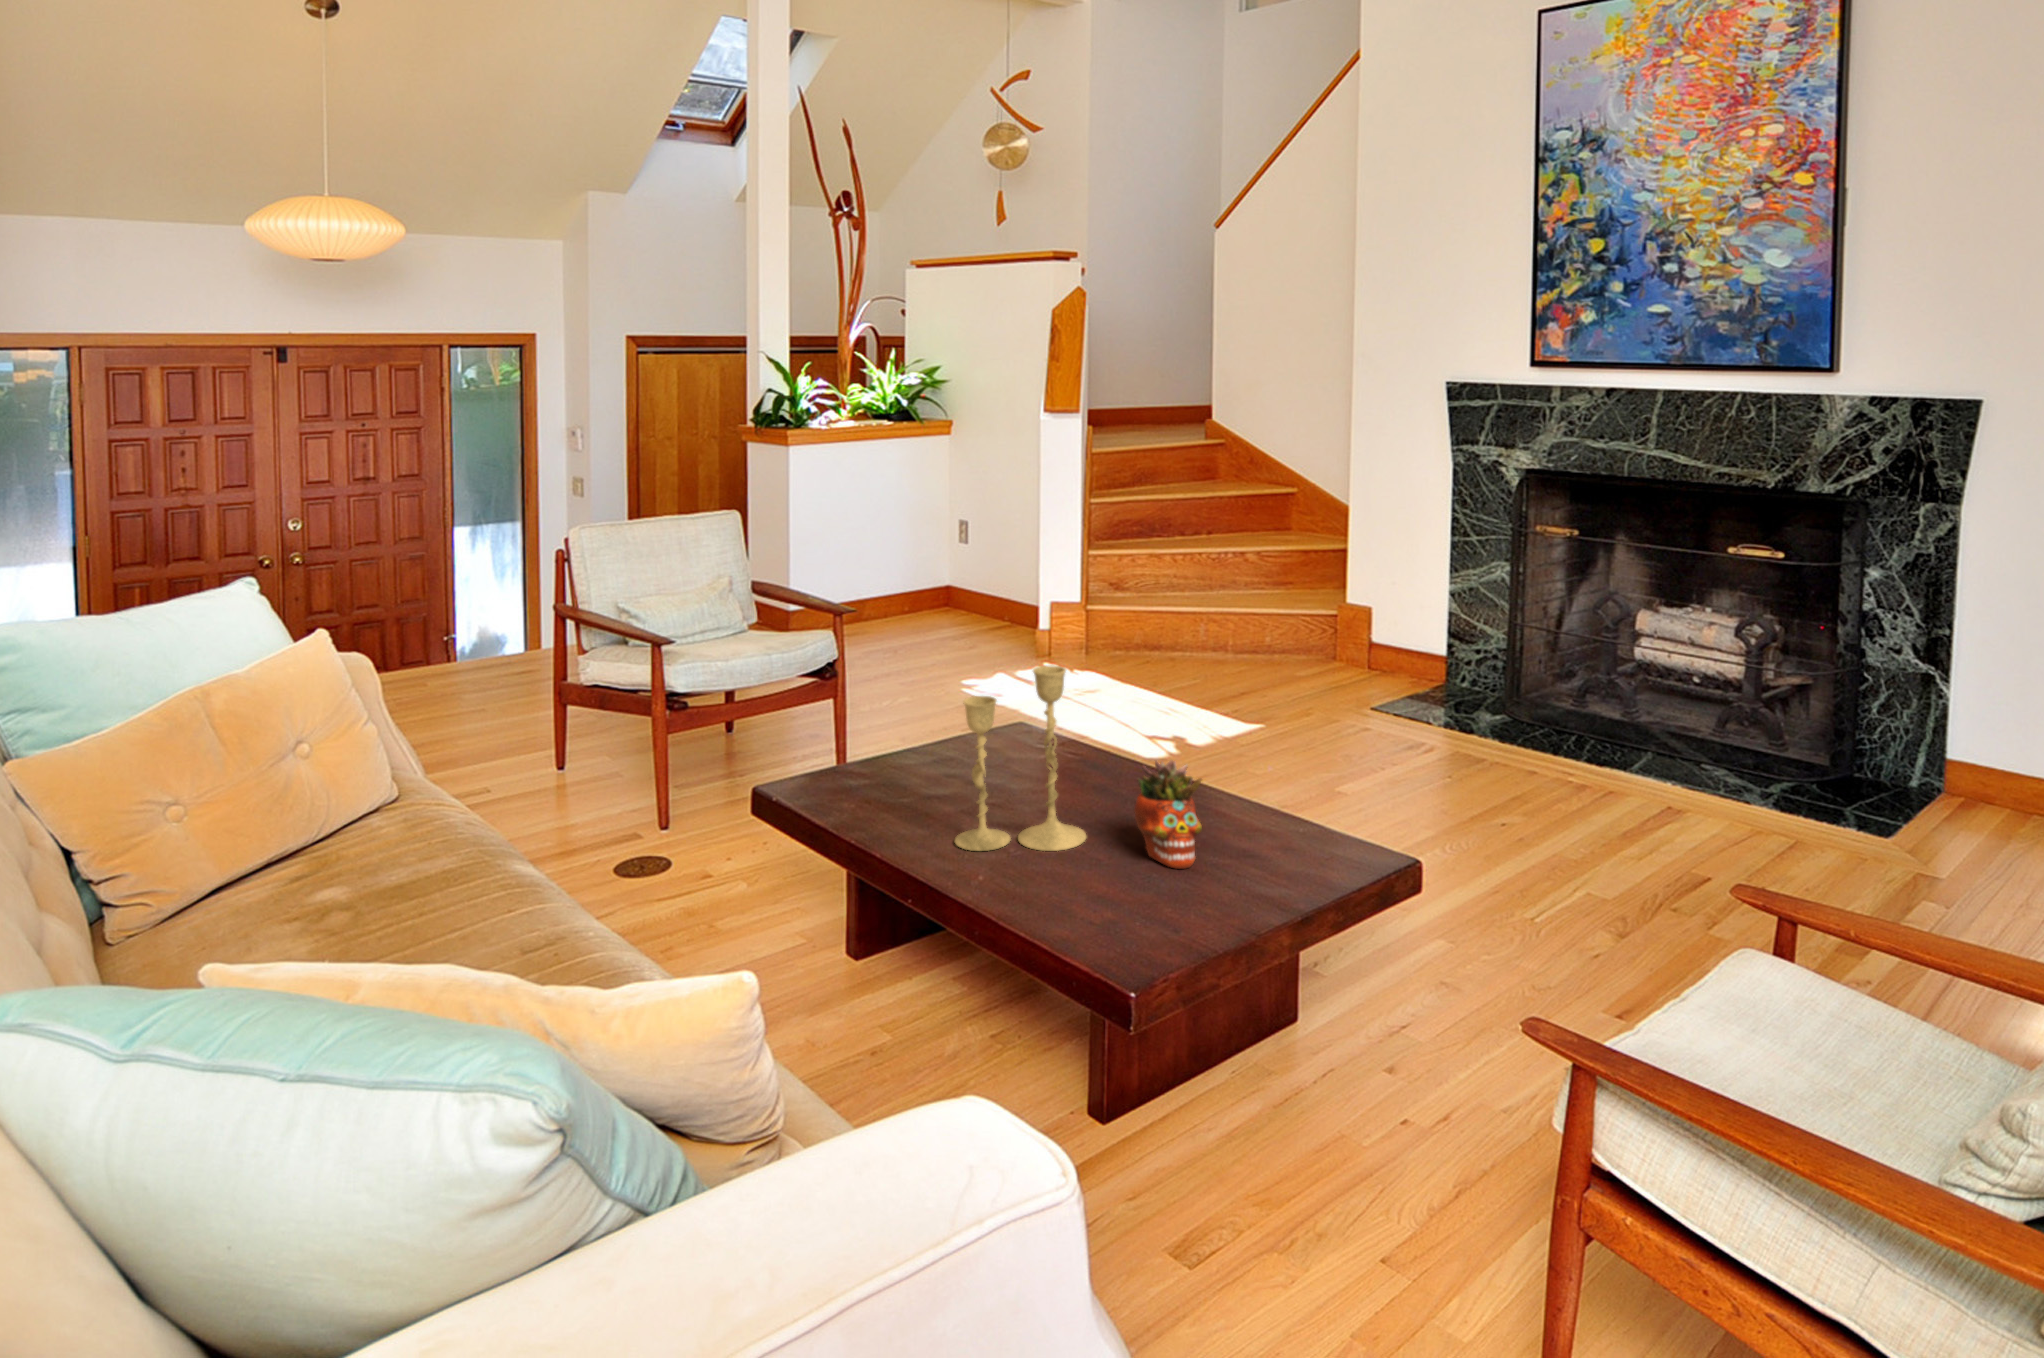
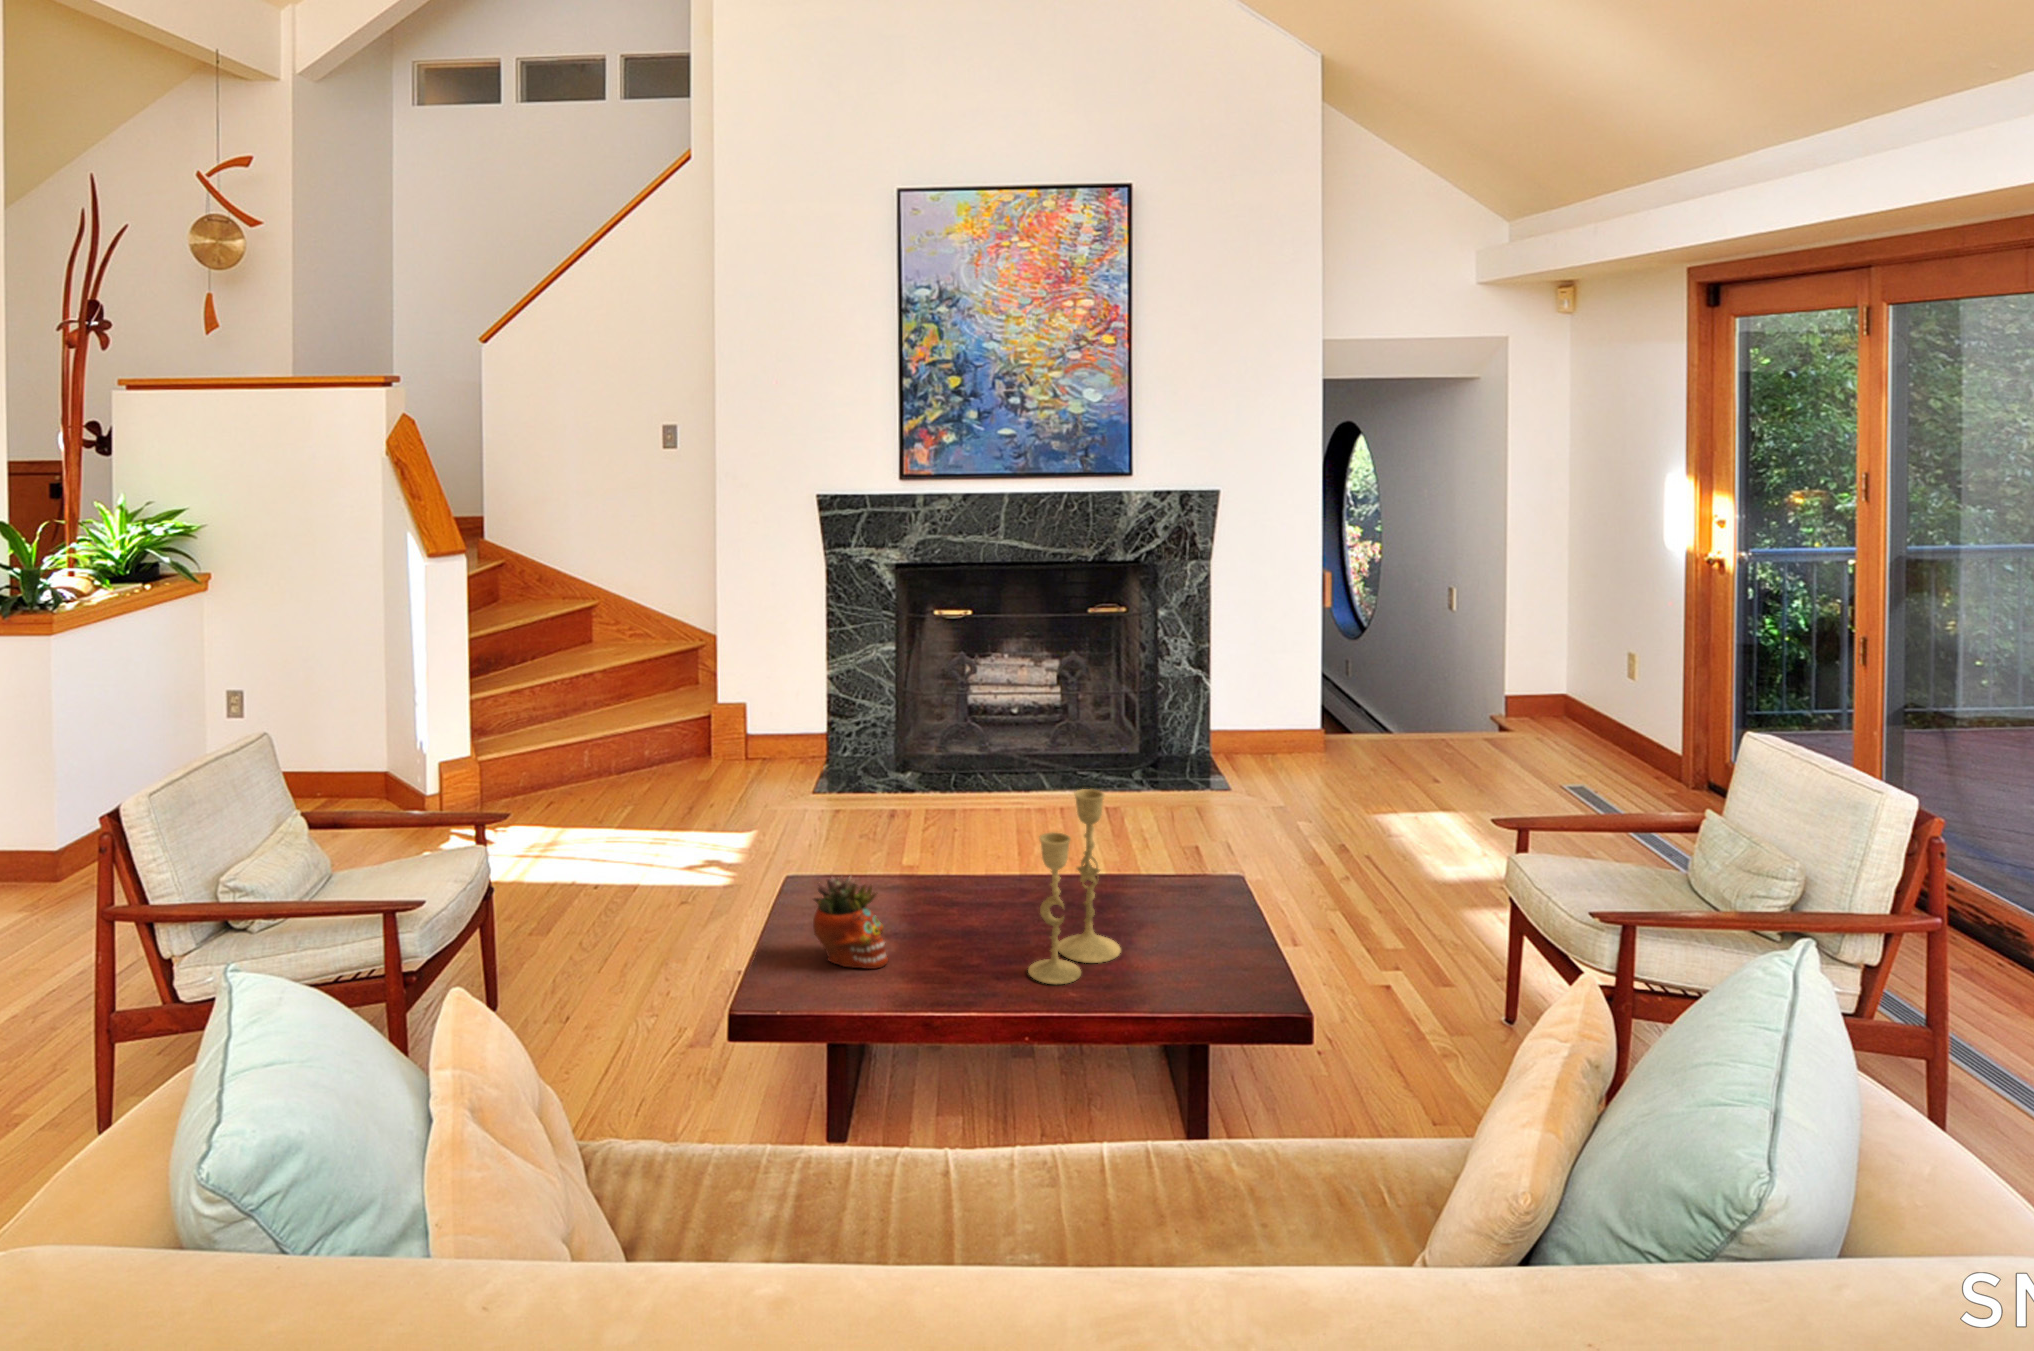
succulent planter: present [1134,760,1202,869] -> present [813,876,888,969]

